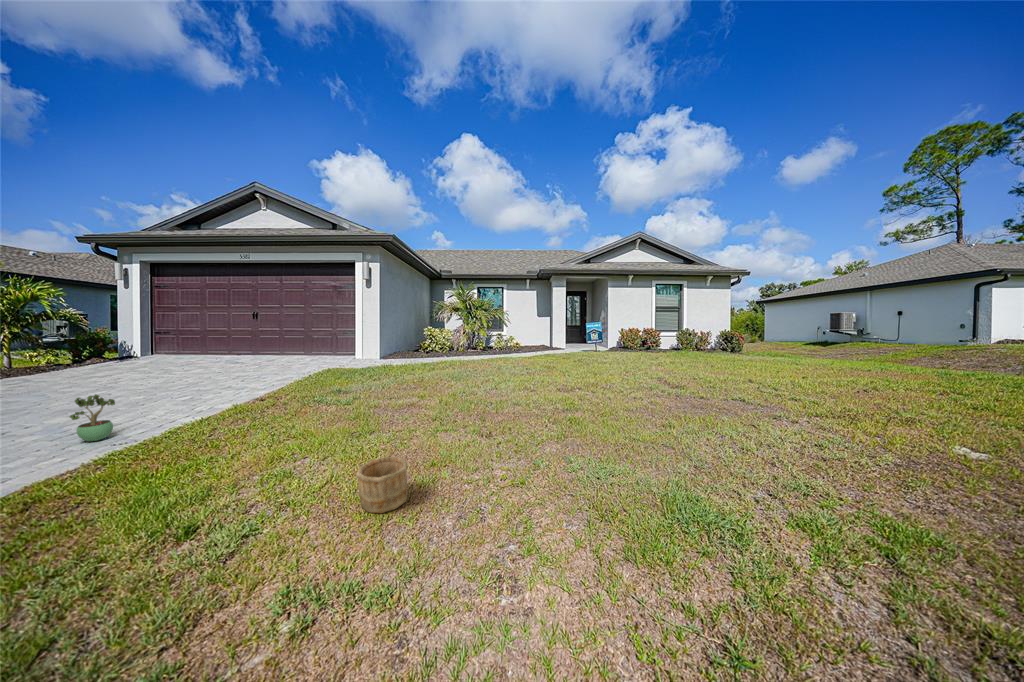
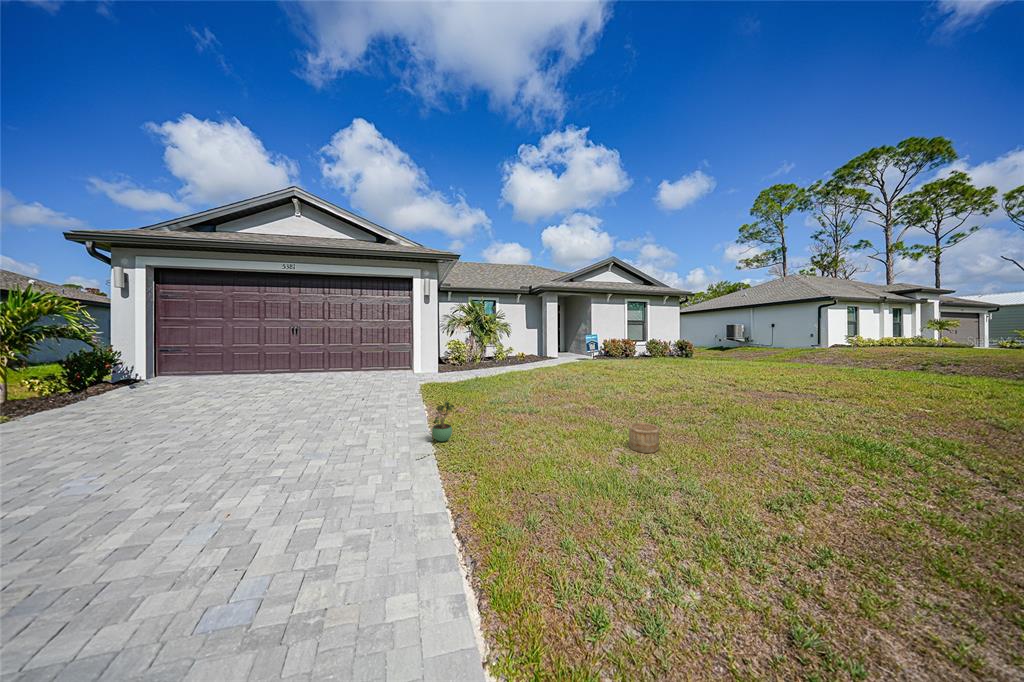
wooden bucket: present [356,457,407,513] -> present [629,422,660,453]

